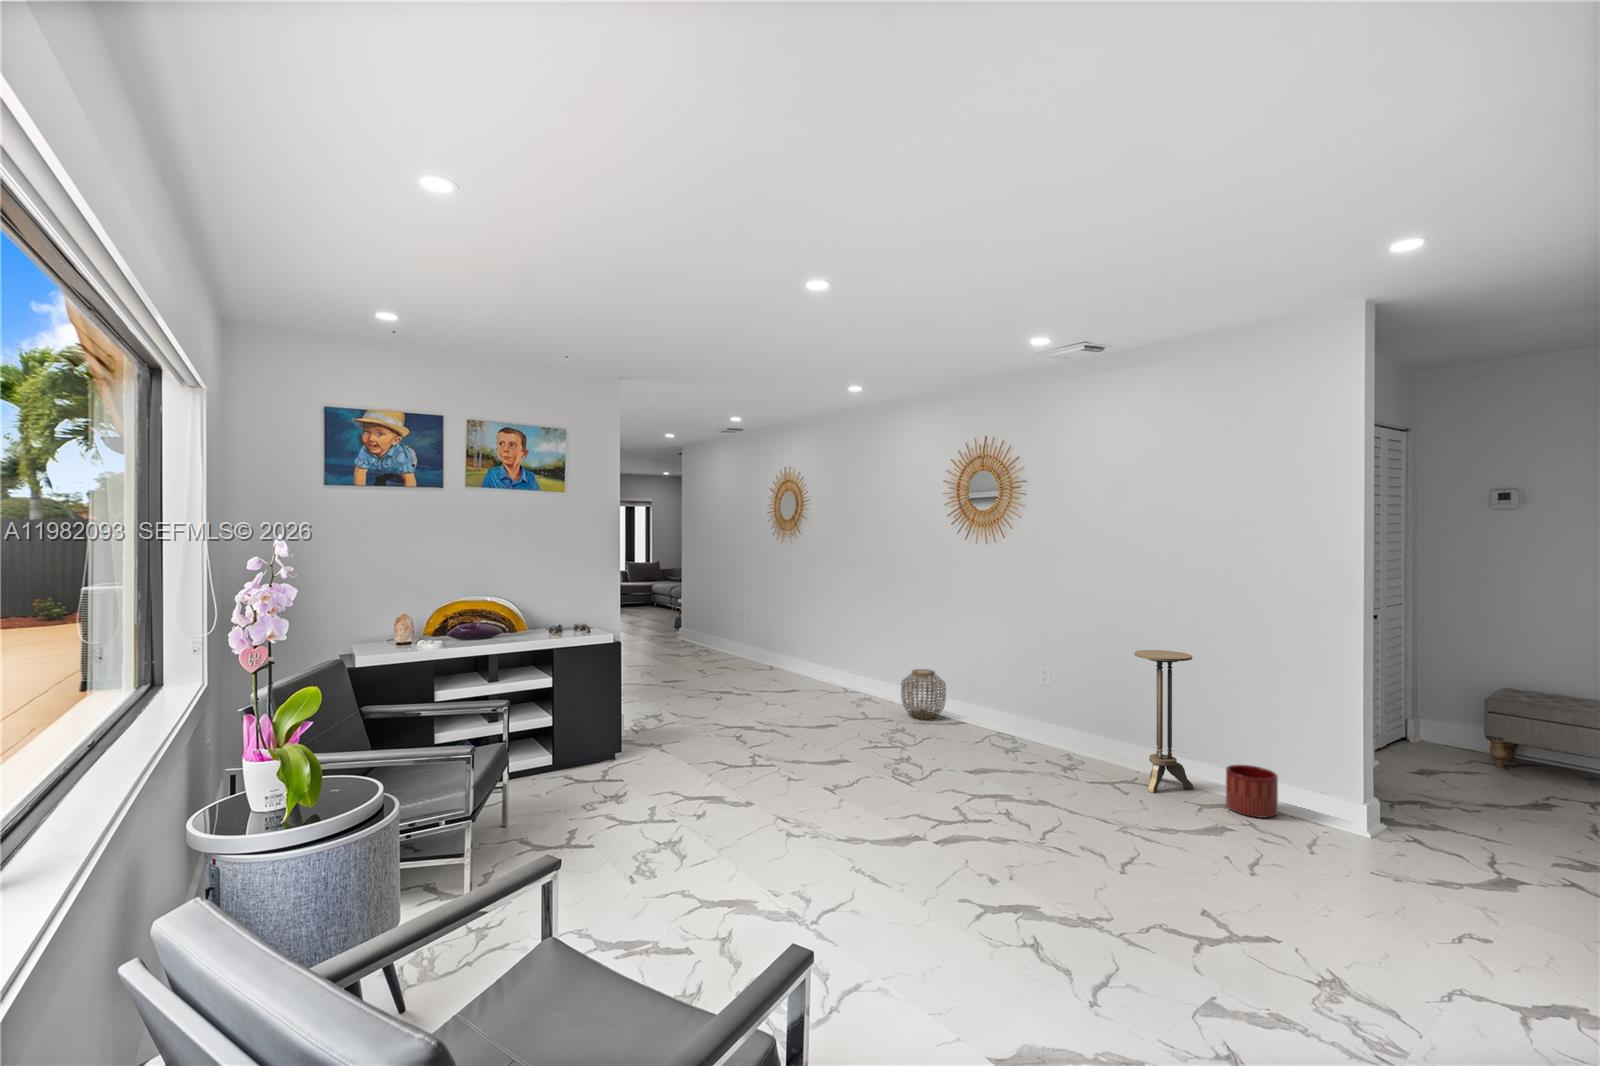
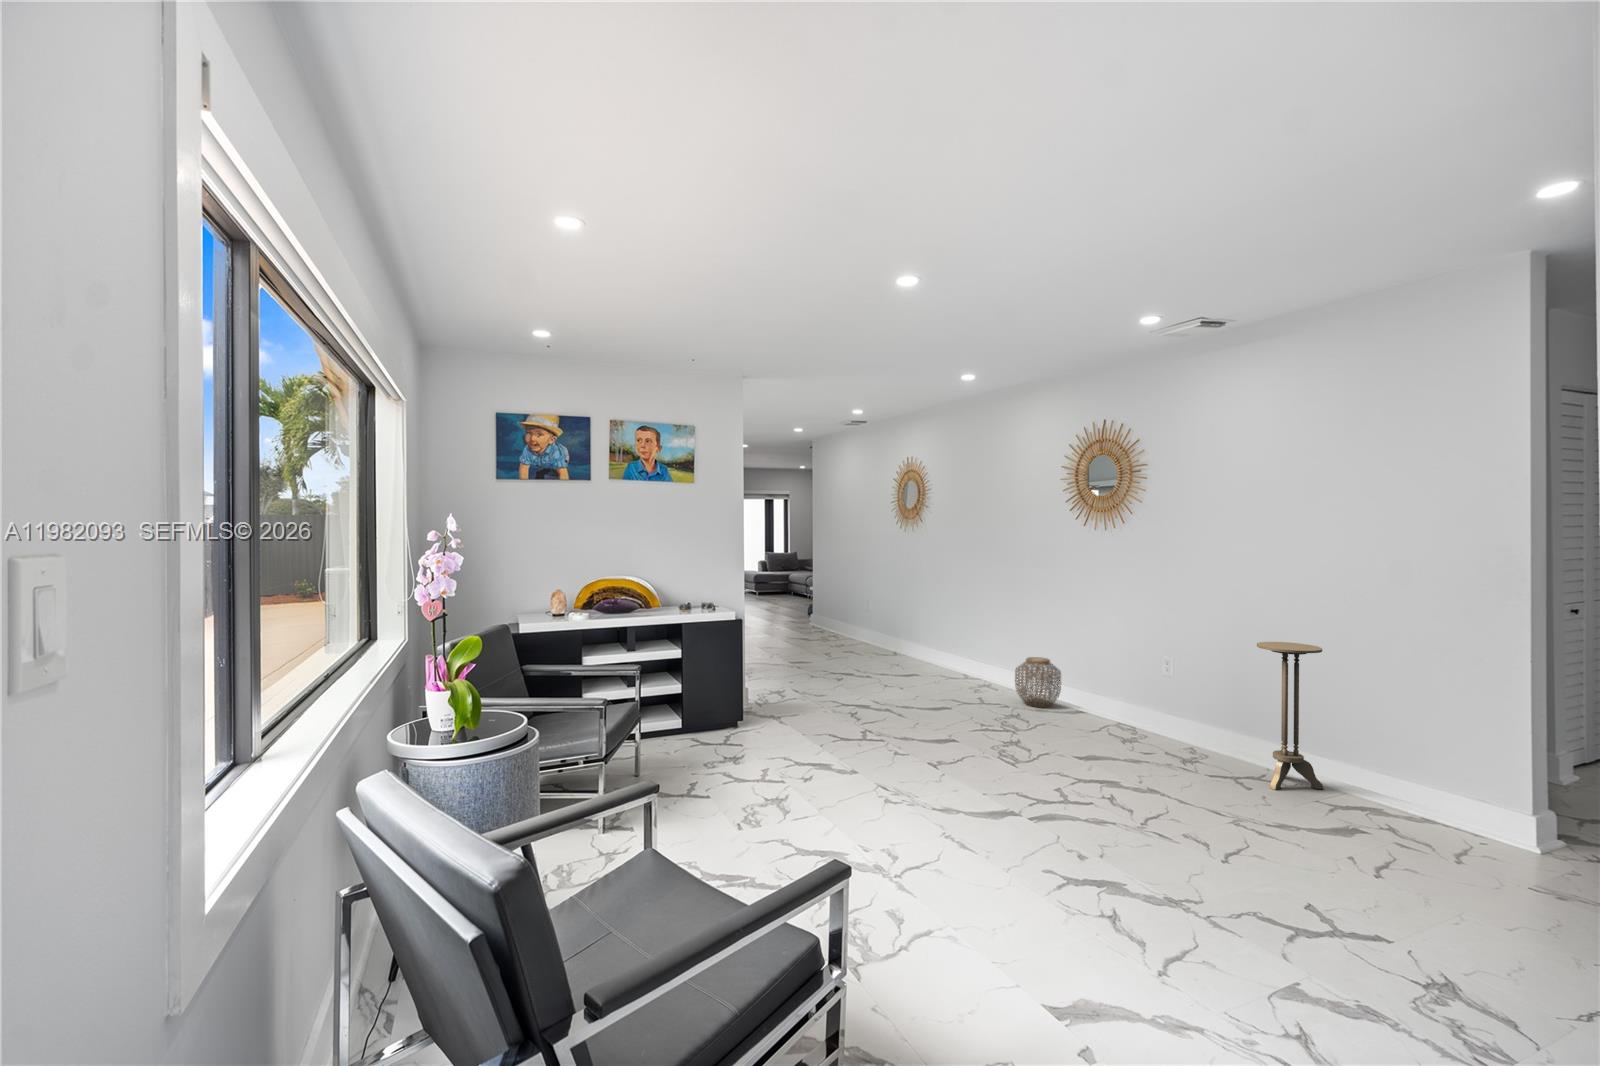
planter: present [1226,765,1278,818] -> none [1358,765,1419,823]

